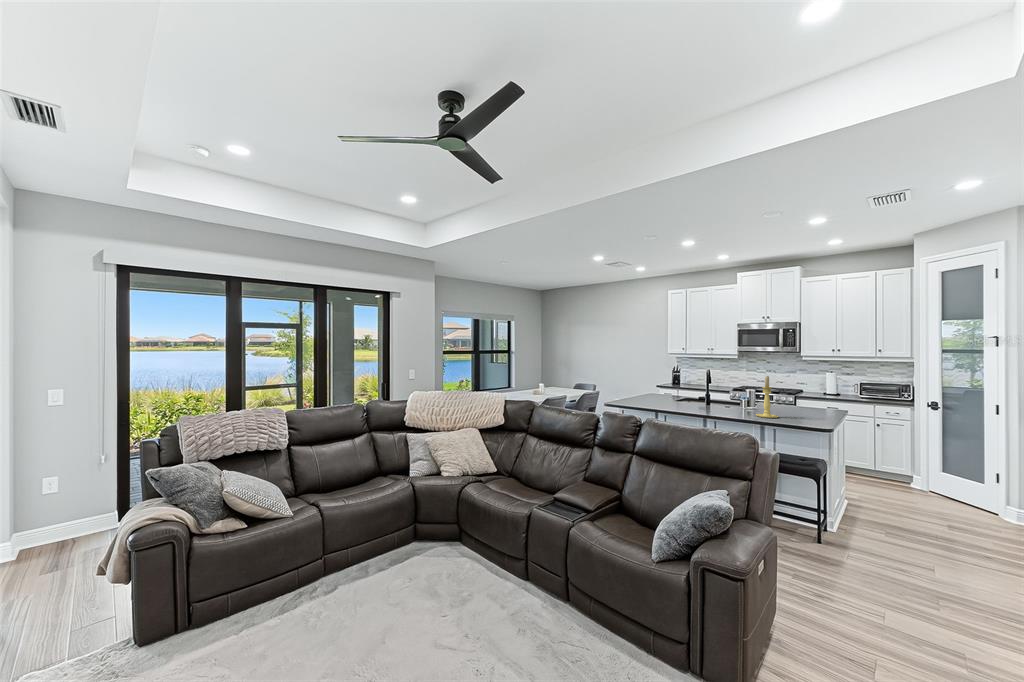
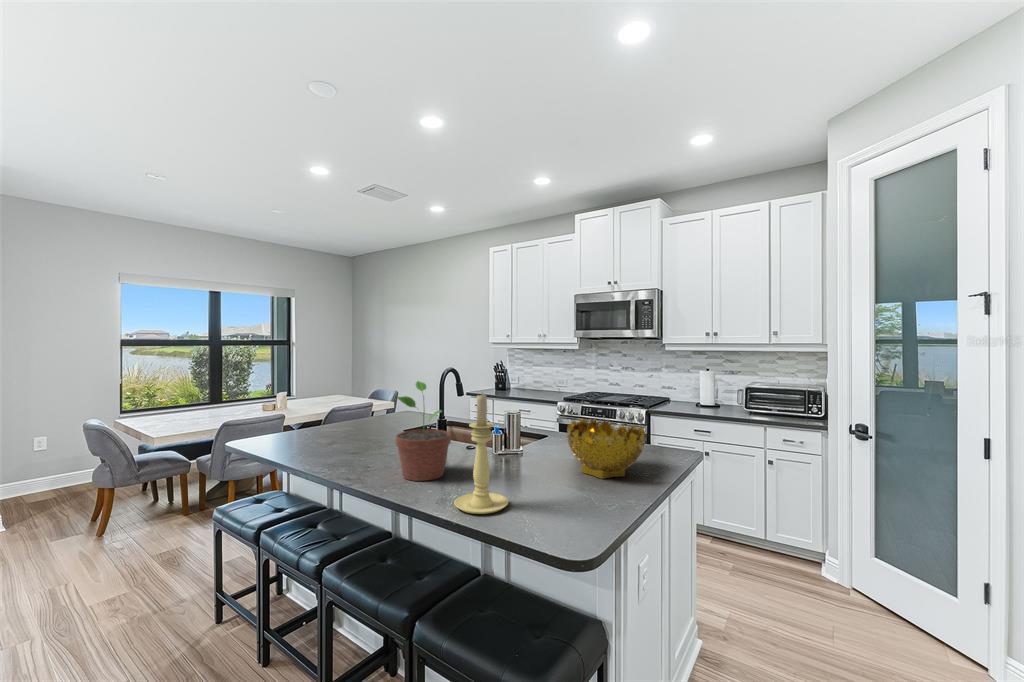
potted plant: none [713,372,739,412] -> present [396,381,451,481]
decorative bowl: none [785,390,825,413] -> present [567,418,645,479]

